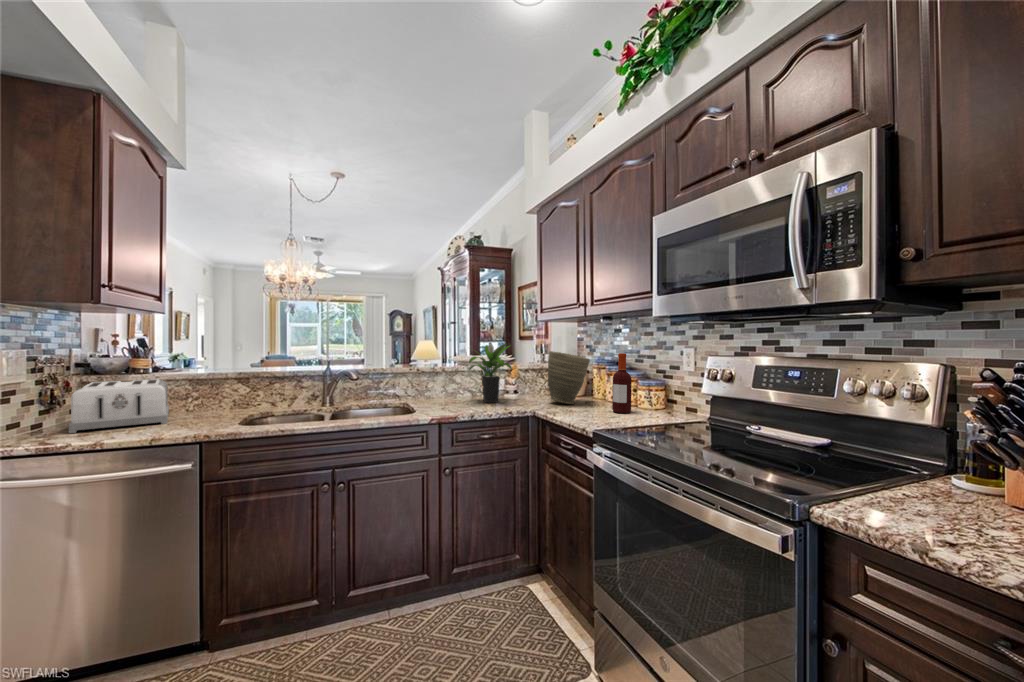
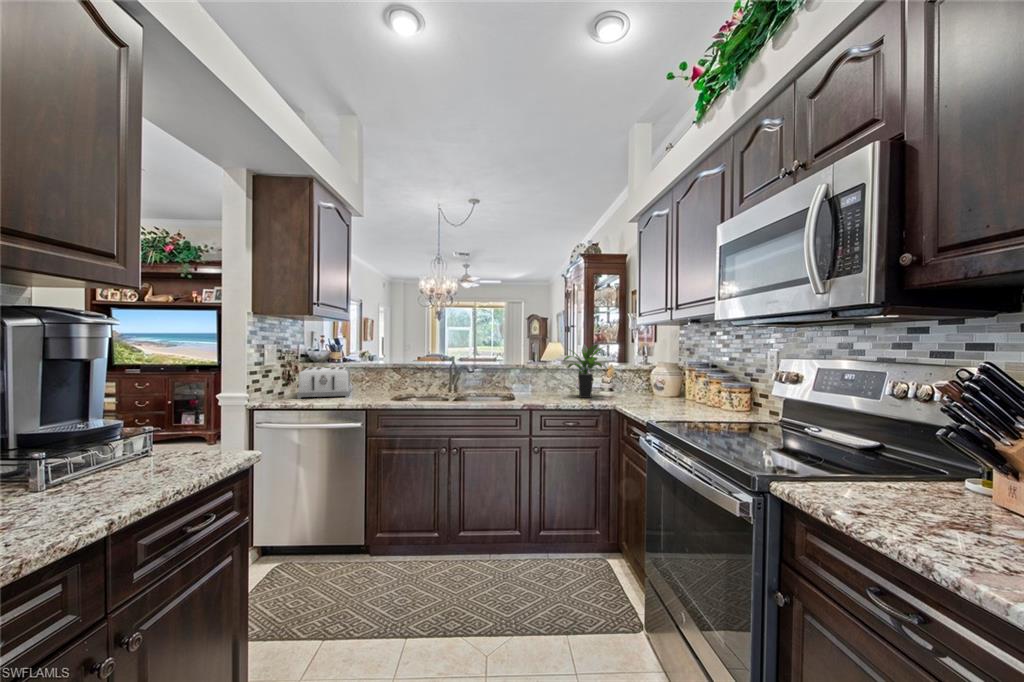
vase: present [548,351,589,404] -> none [637,352,679,402]
bottle: present [612,353,632,413] -> none [691,354,711,412]

